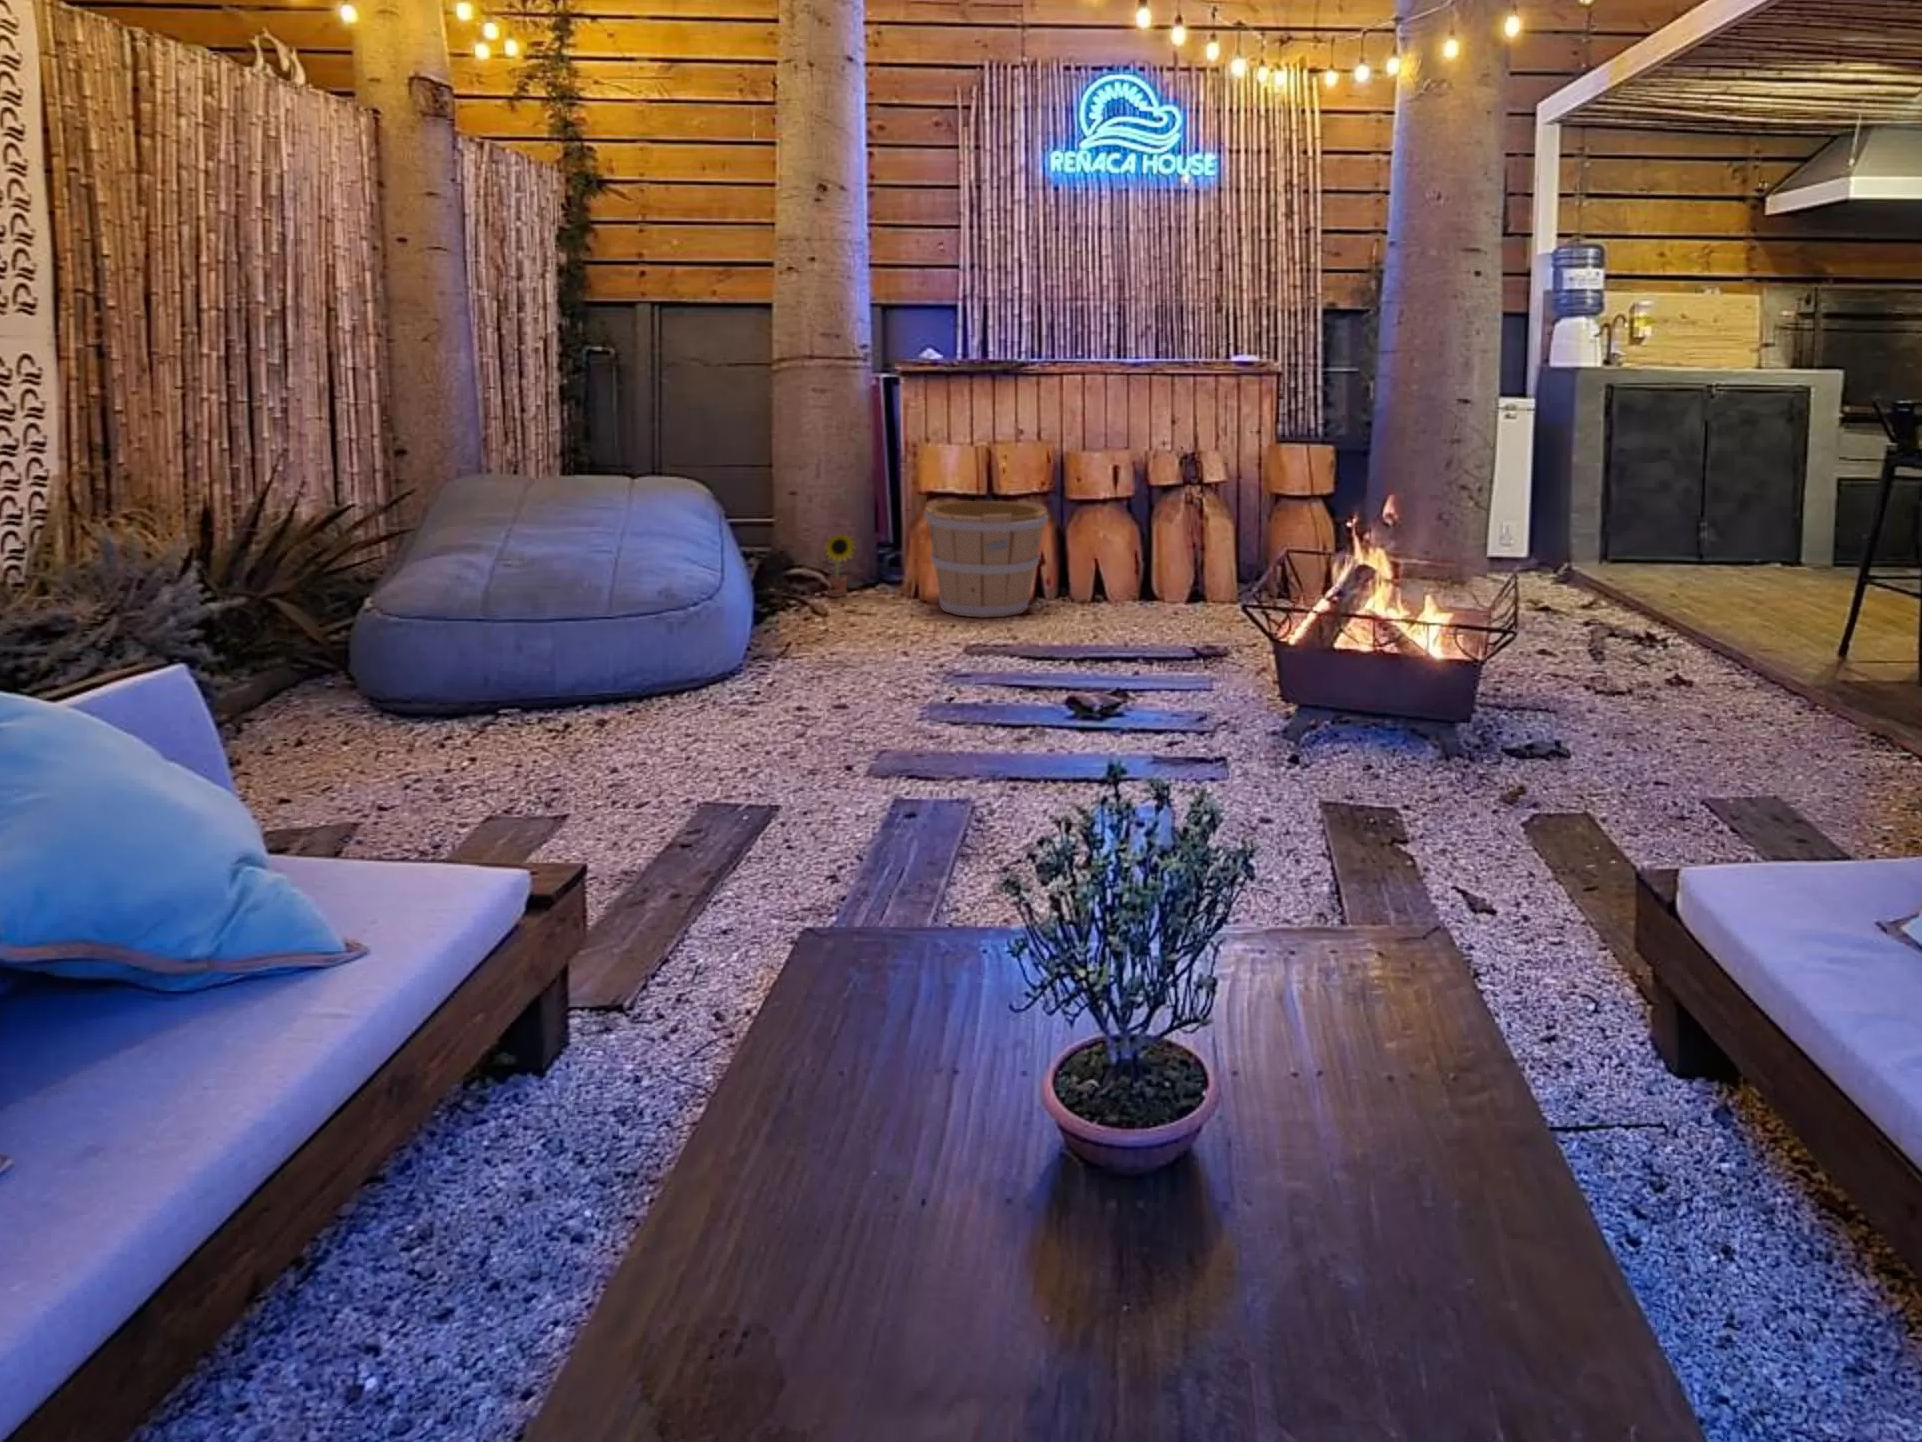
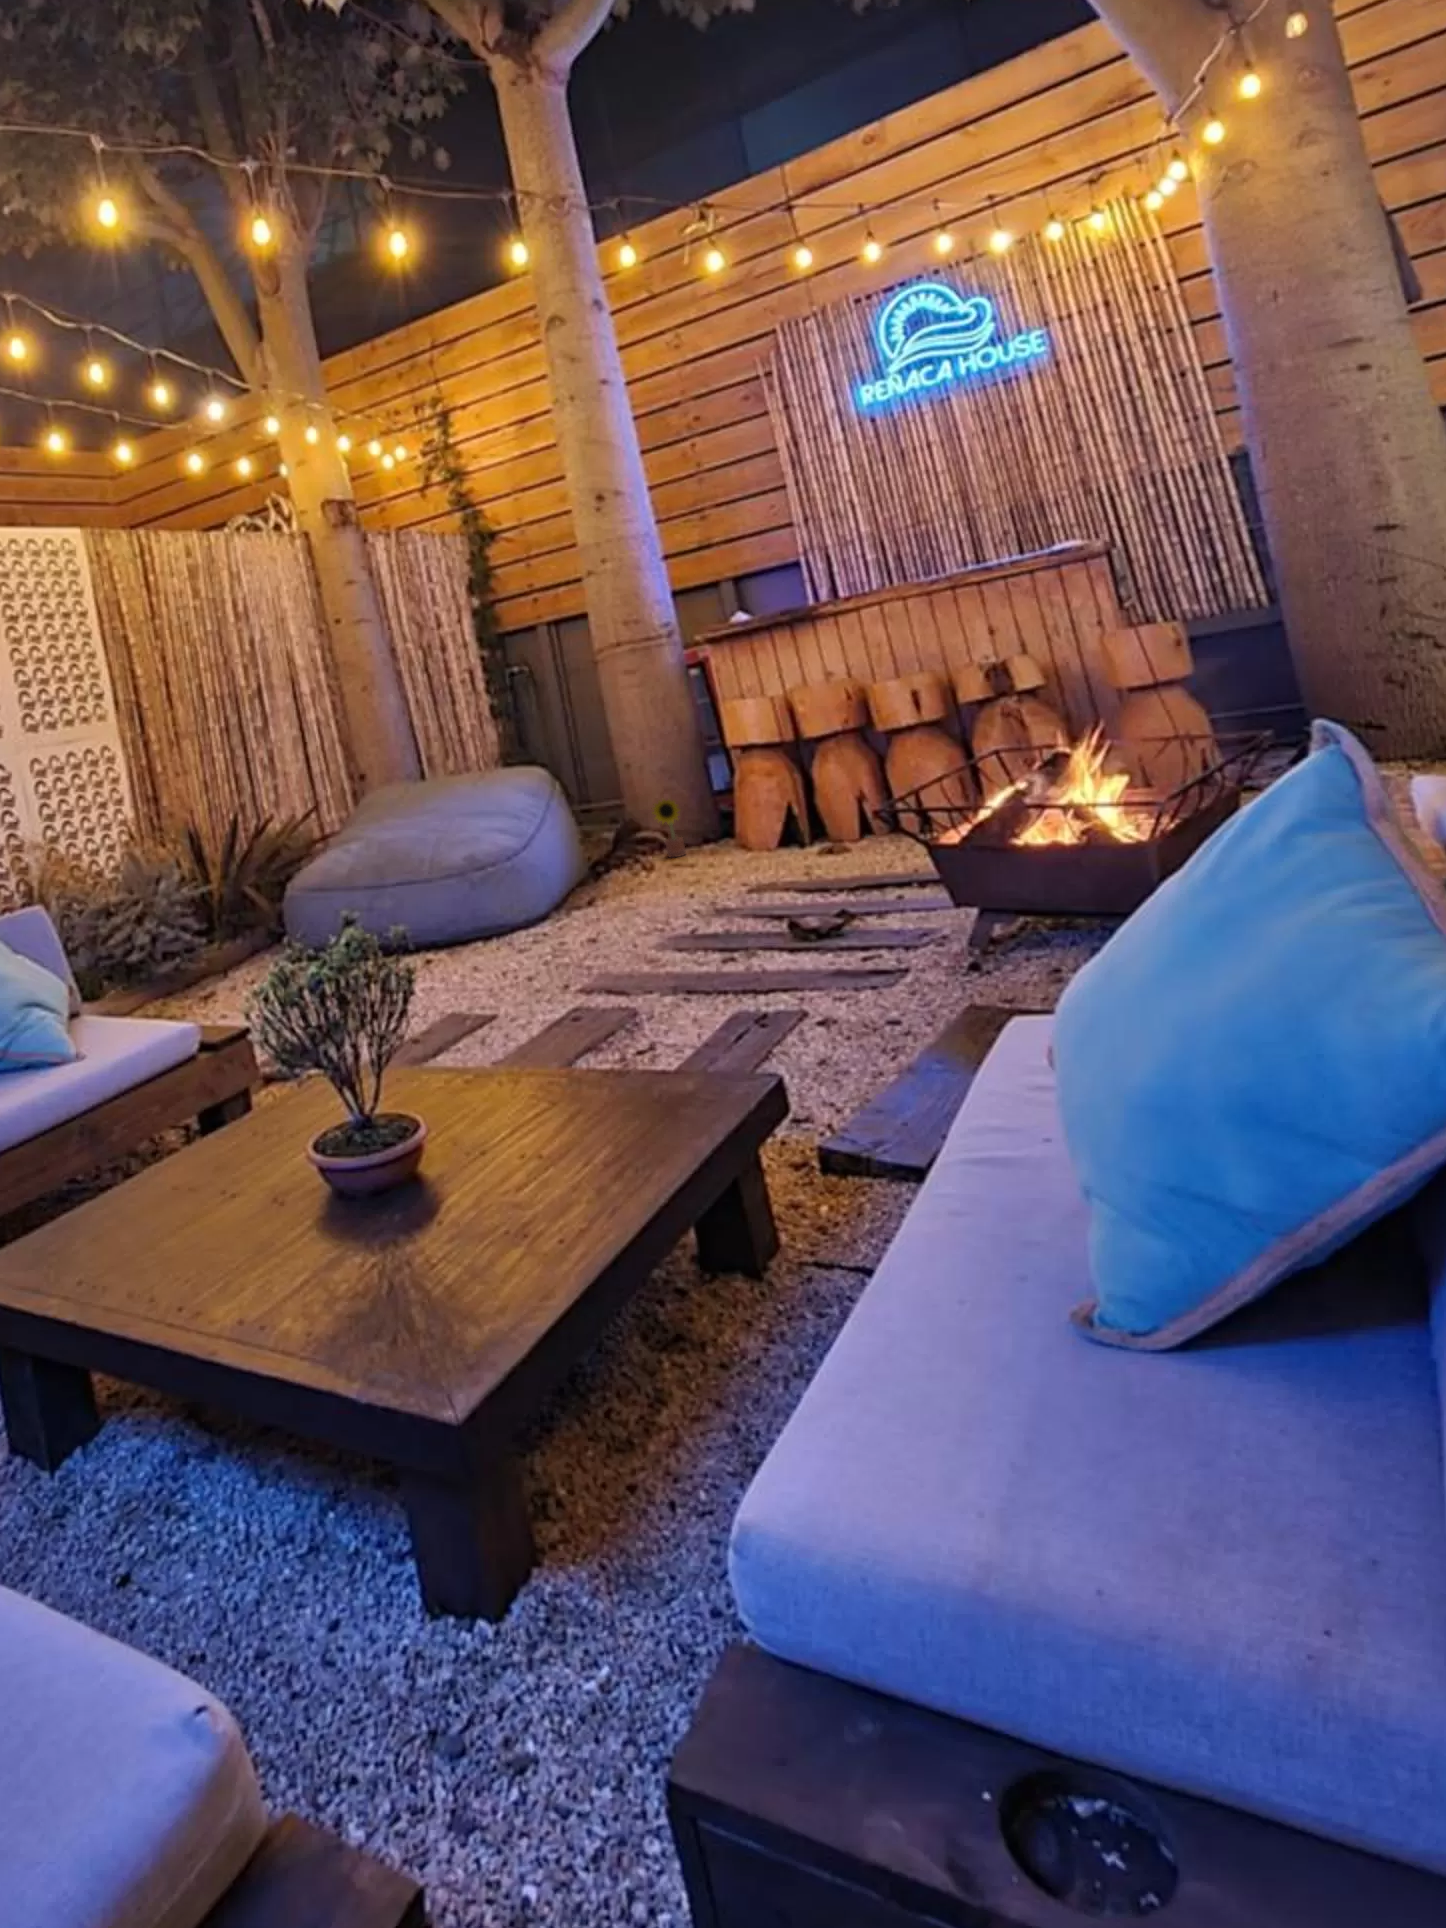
wooden bucket: present [924,500,1048,618] -> none [717,745,845,867]

